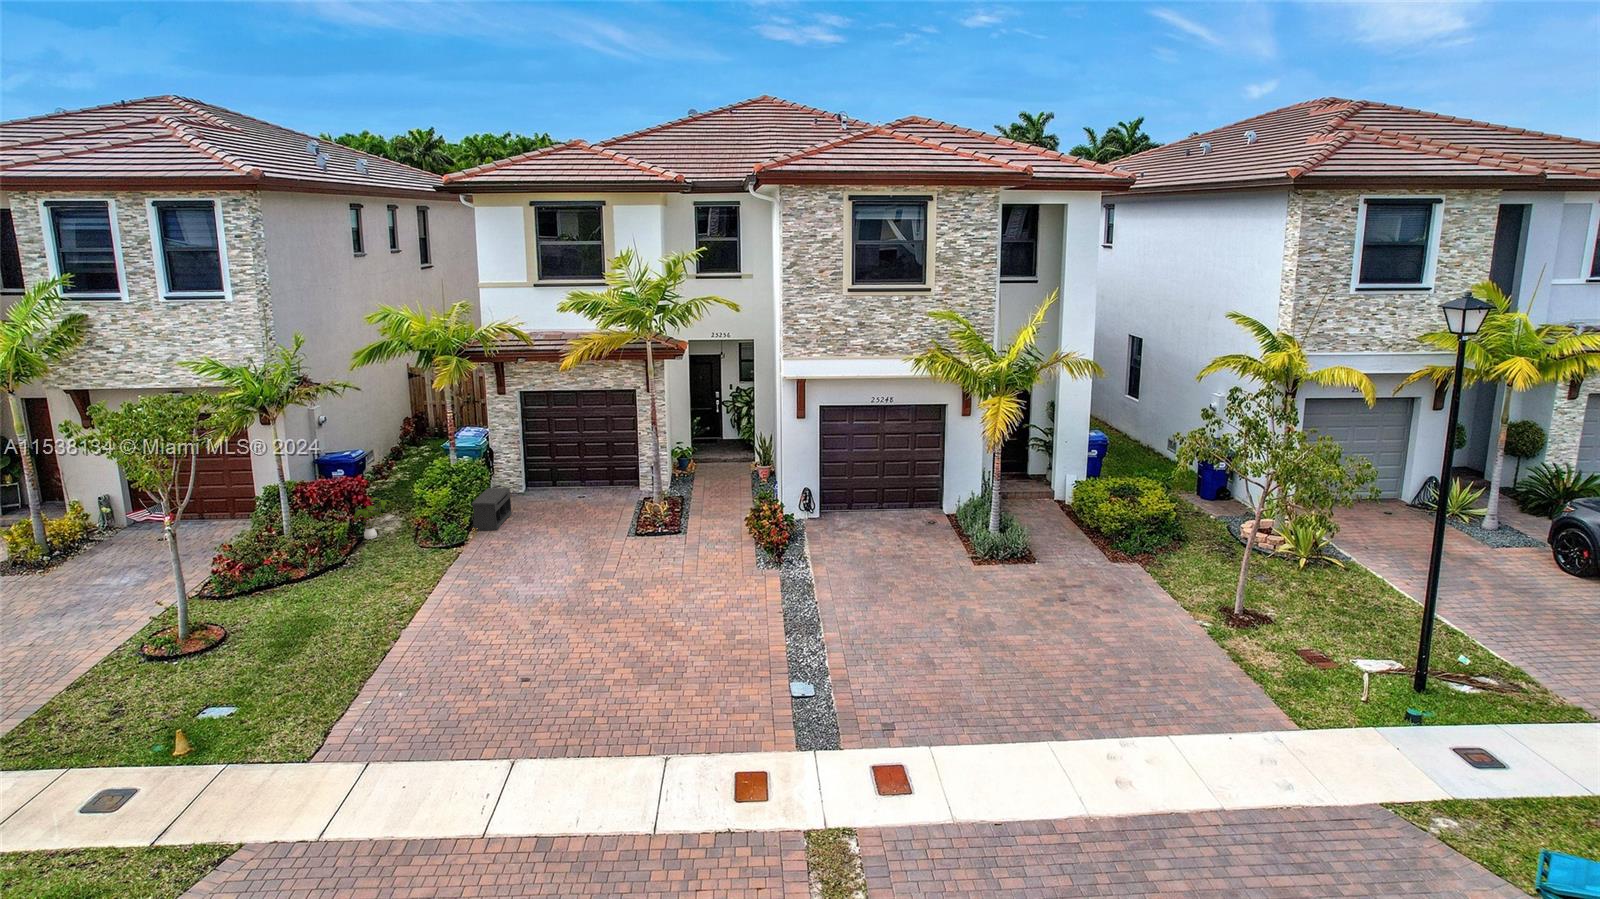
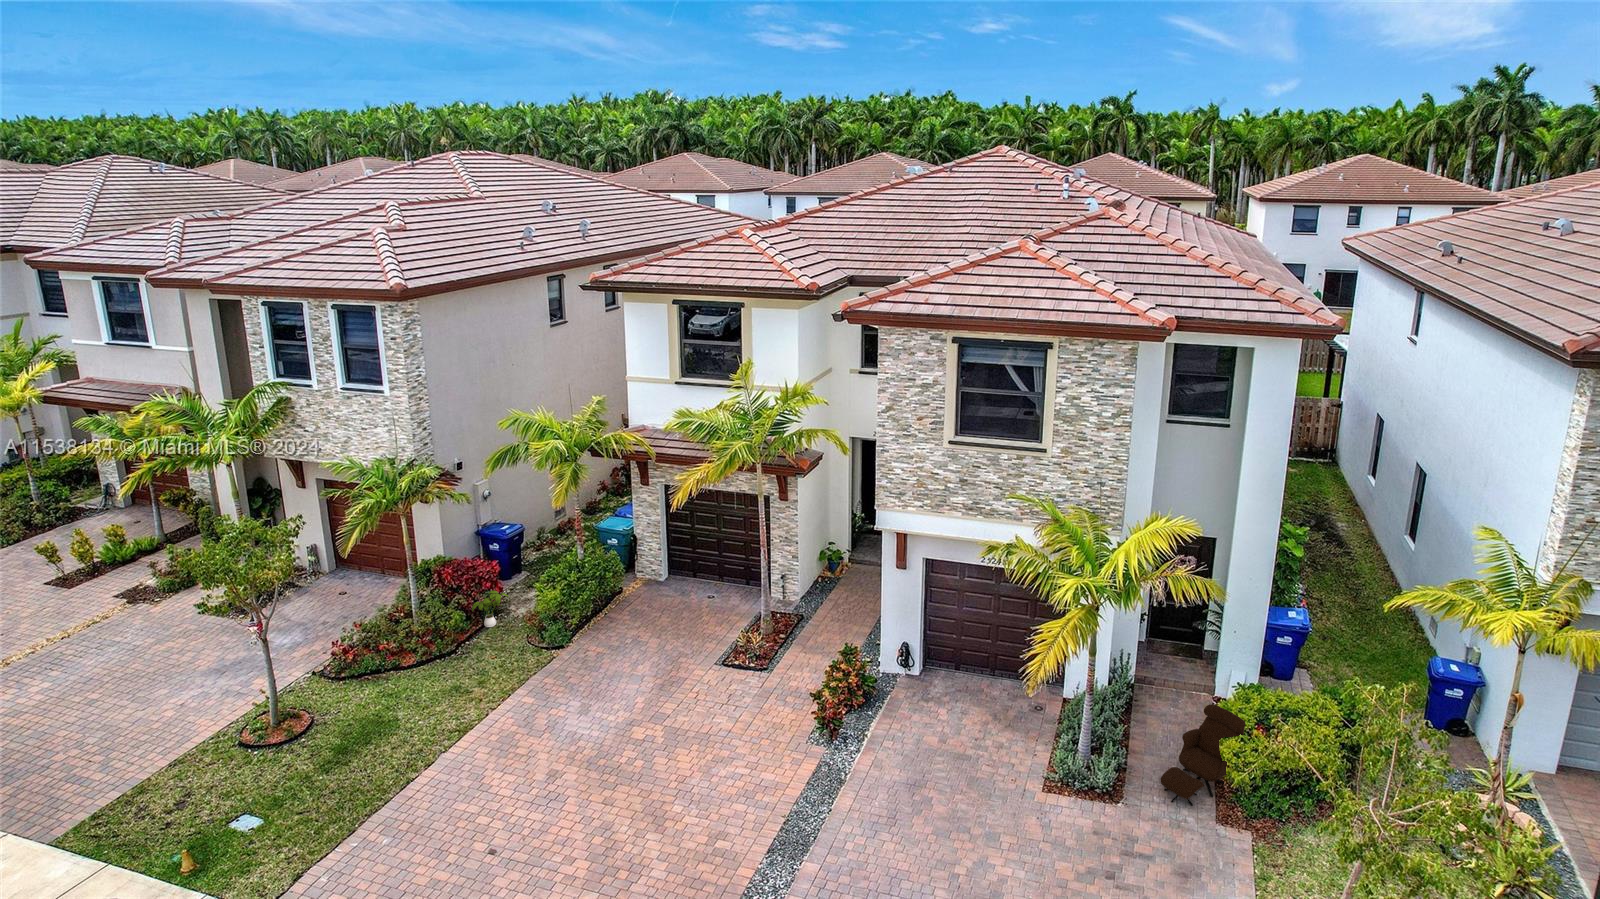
lounge chair: none [1055,480,1110,554] -> present [1161,704,1246,806]
bench: present [472,488,512,530] -> none [576,584,624,635]

